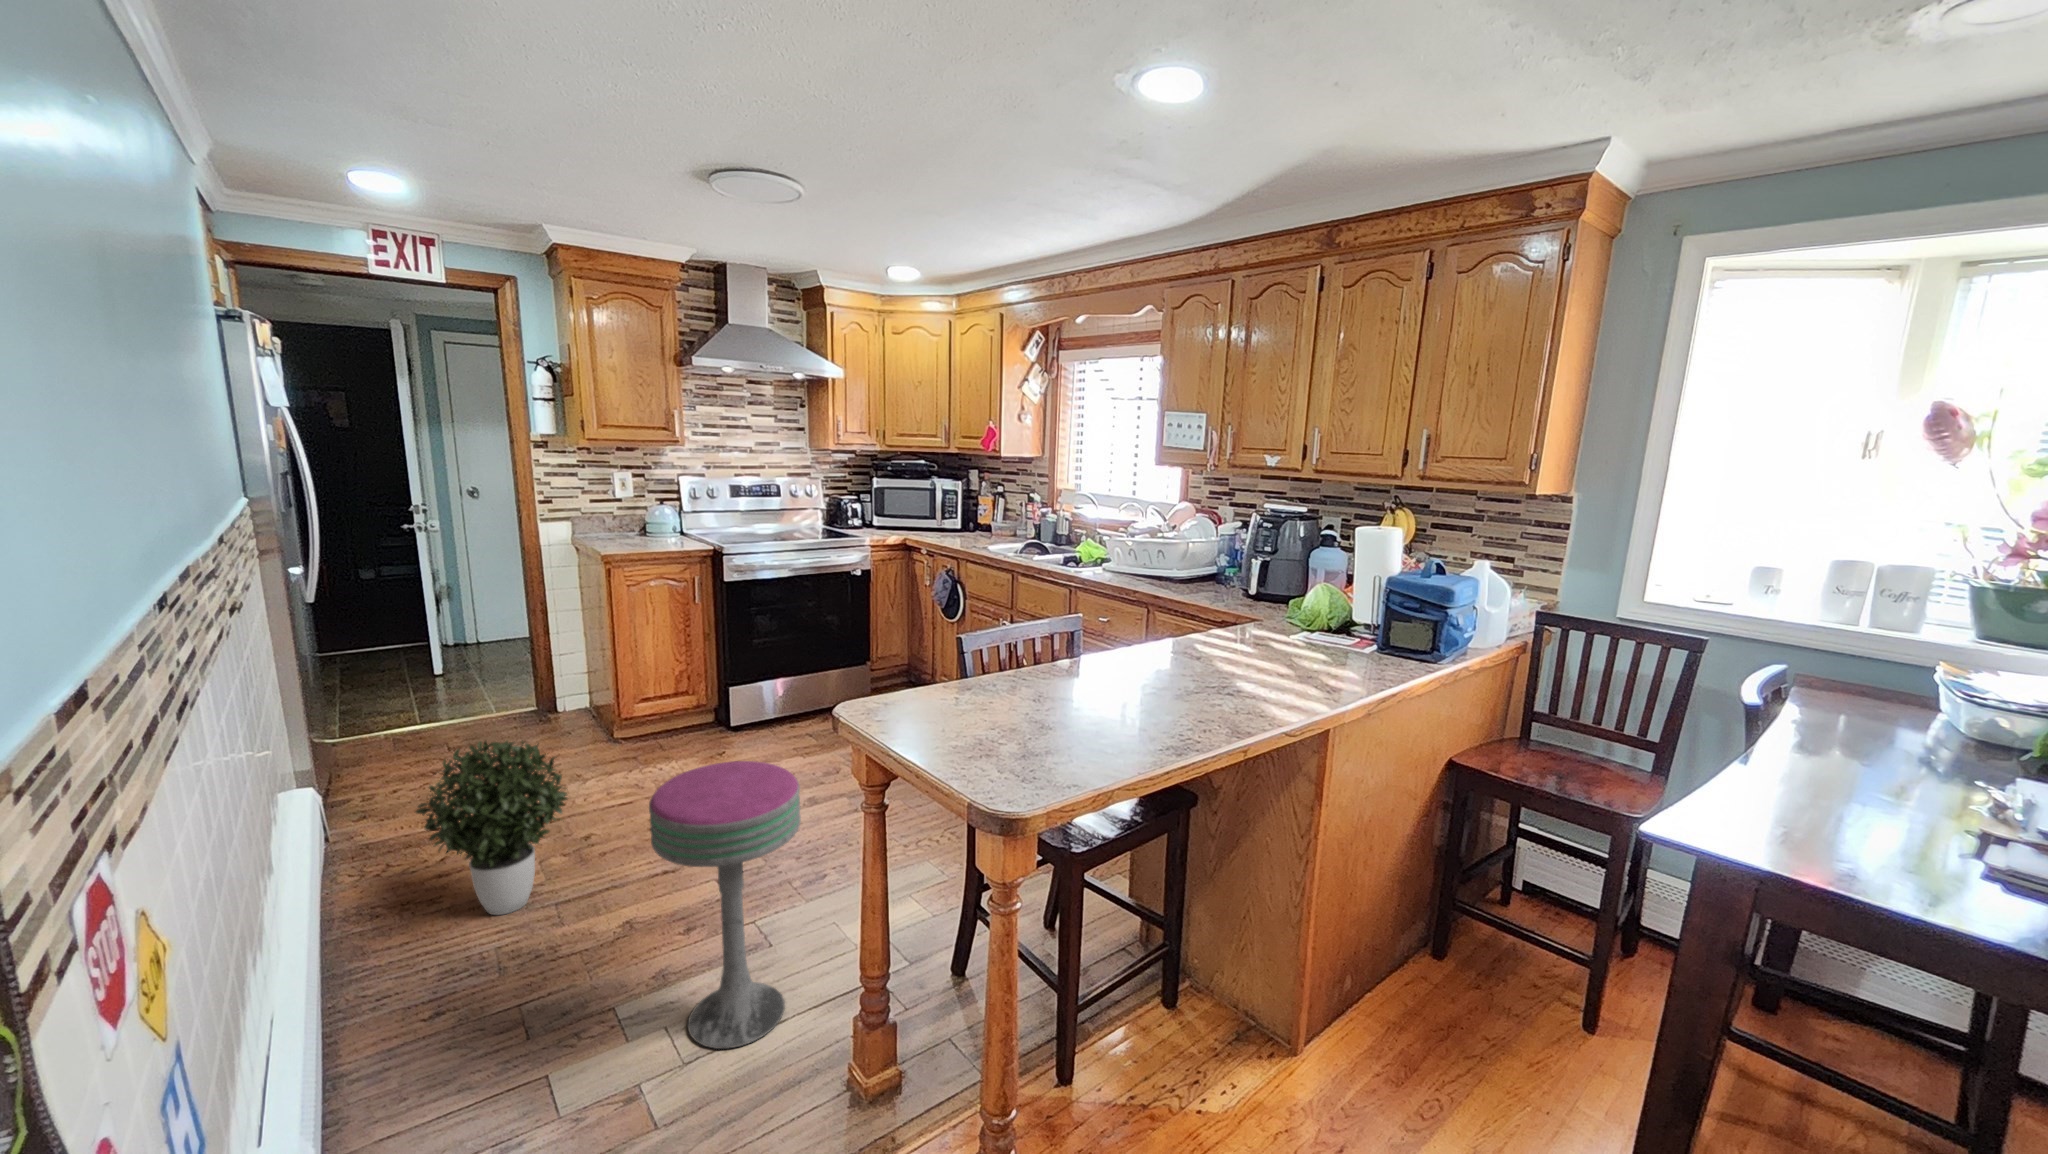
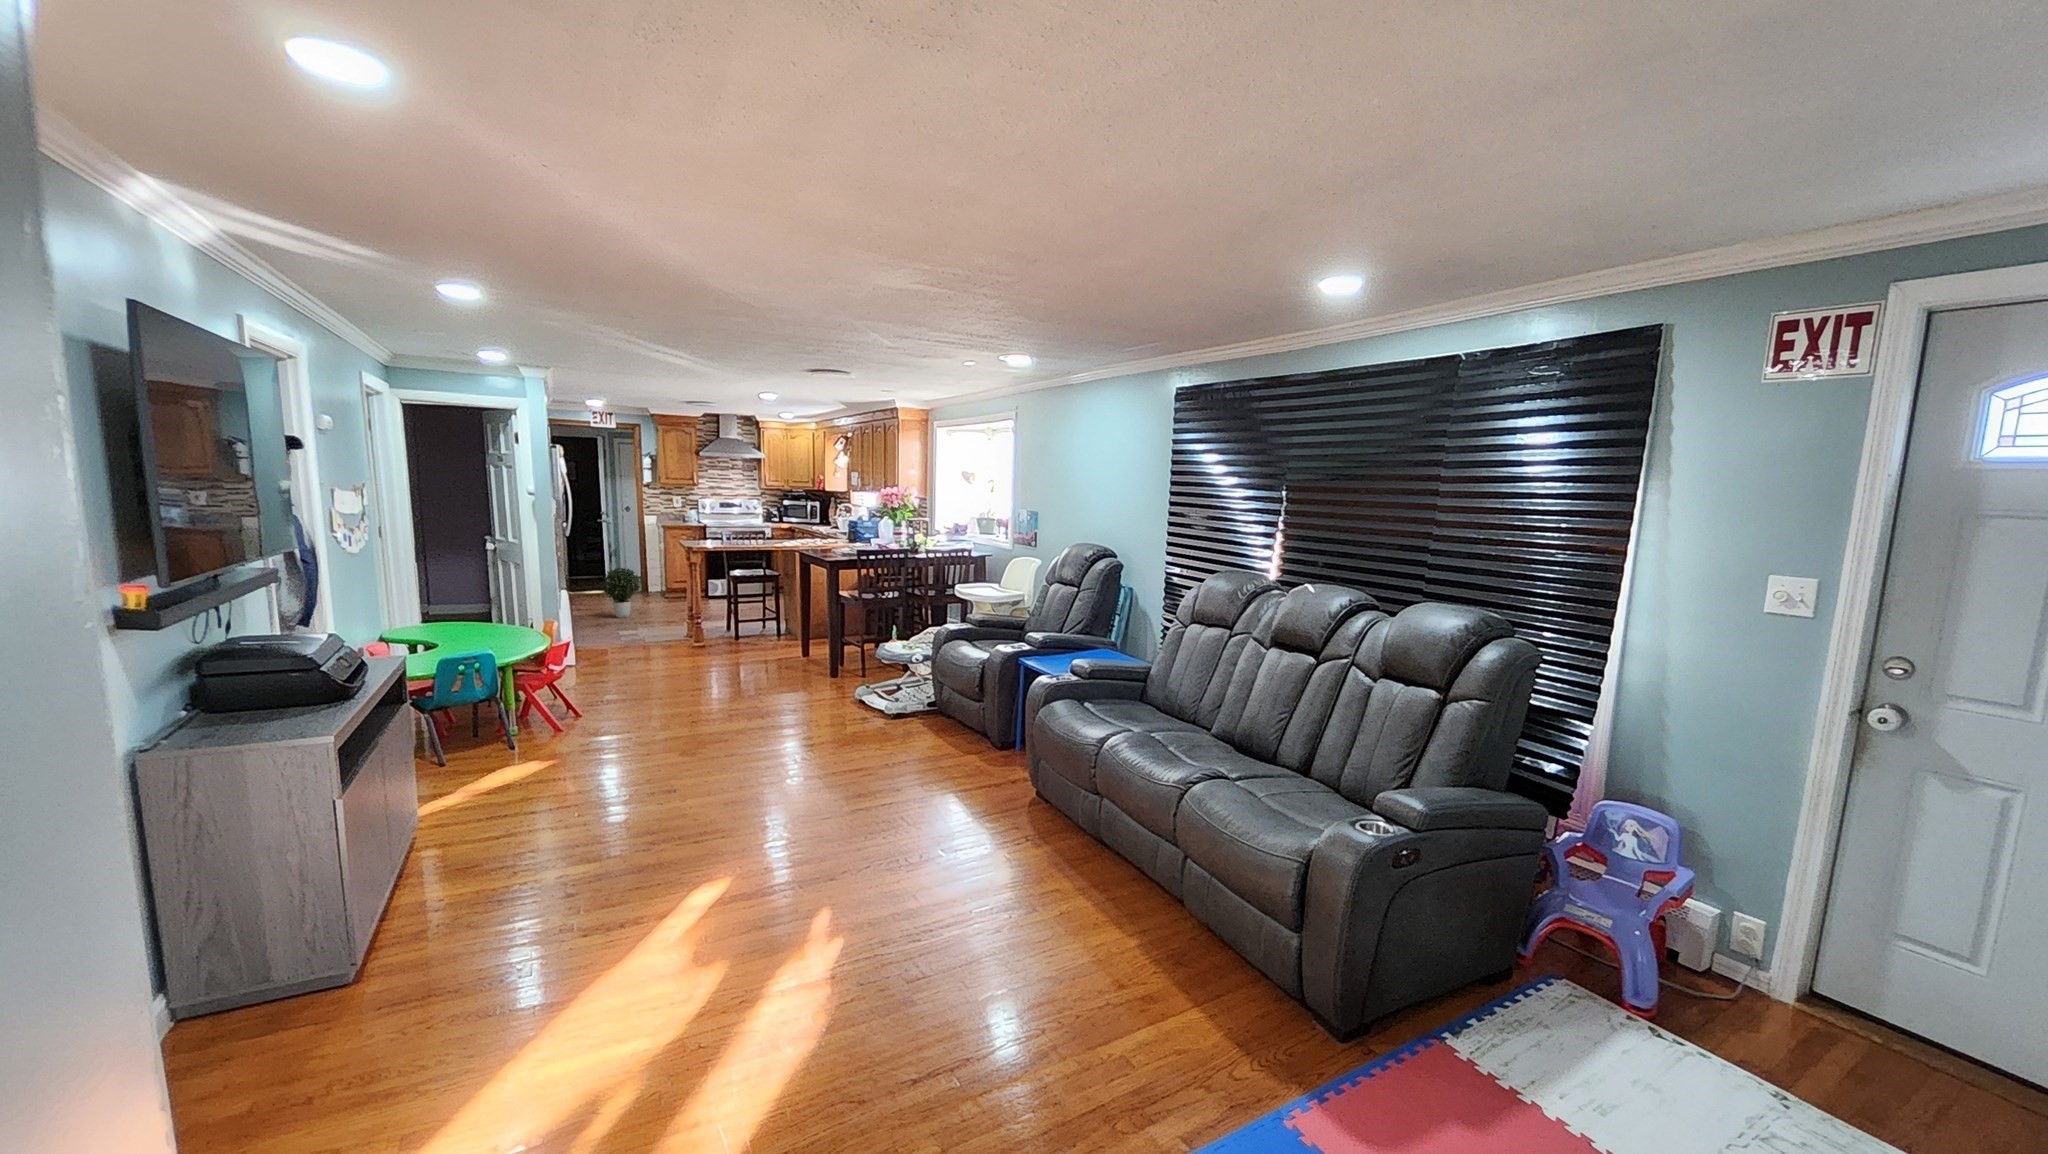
bar stool: present [649,761,801,1049] -> none [652,564,690,630]

